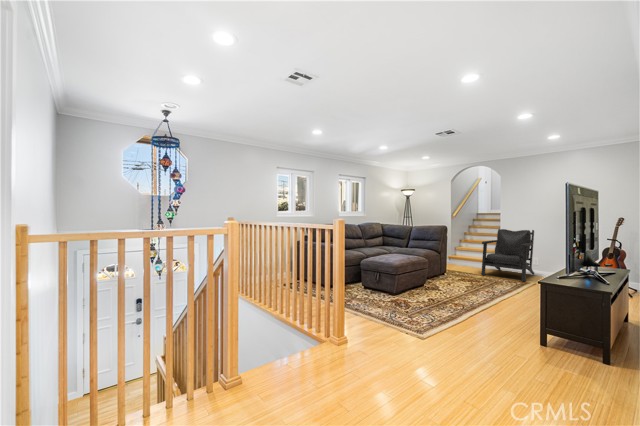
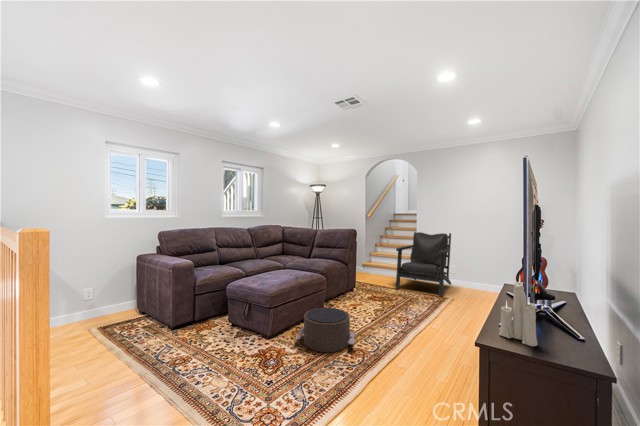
candle: none [554,244,577,284] -> present [500,277,537,346]
pouf: none [413,278,455,304] -> present [295,308,355,352]

